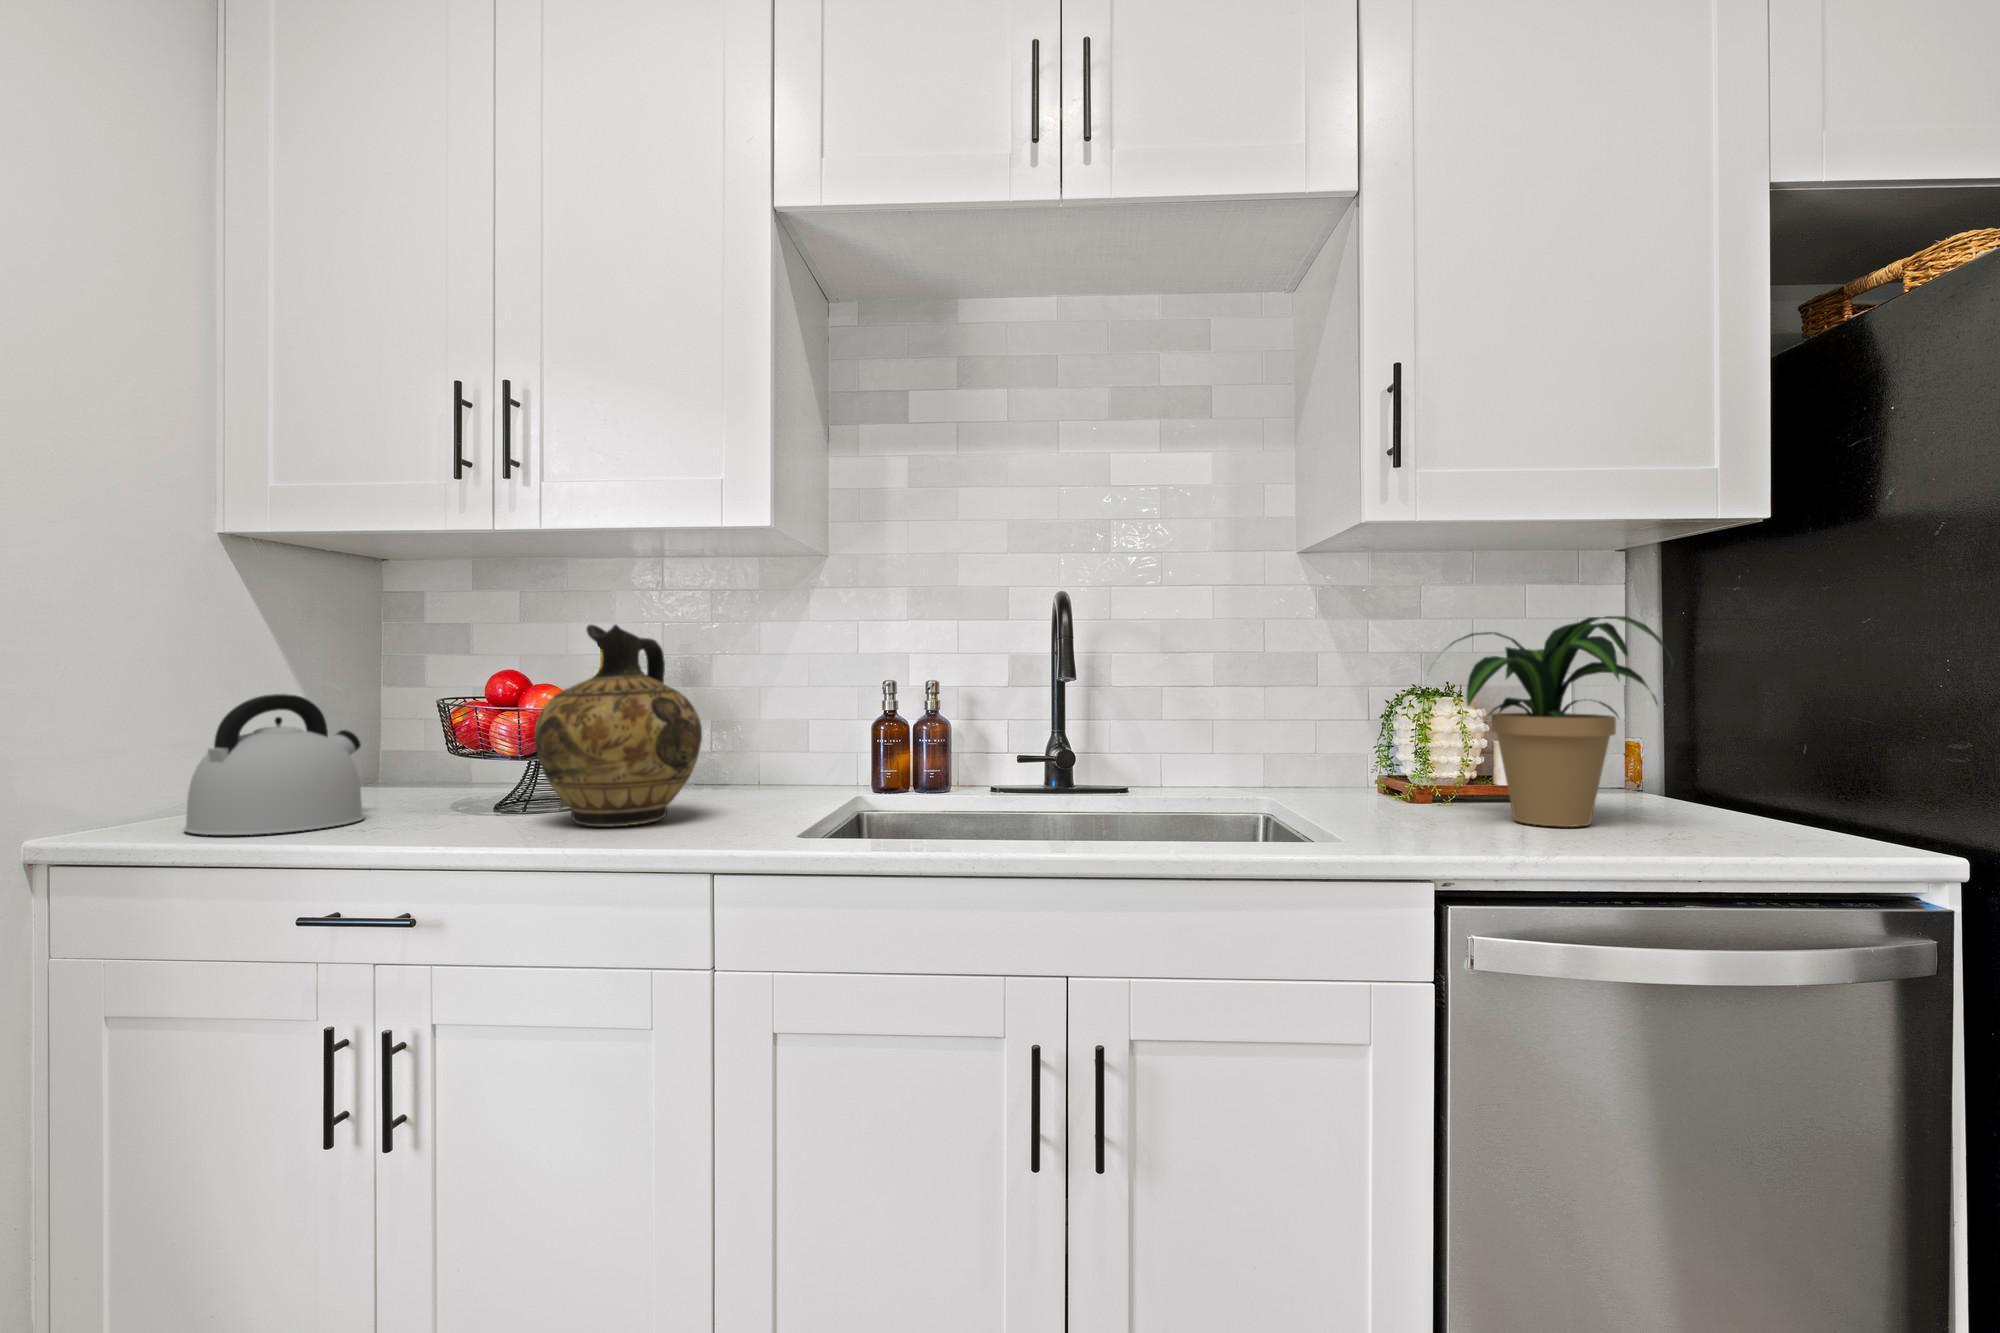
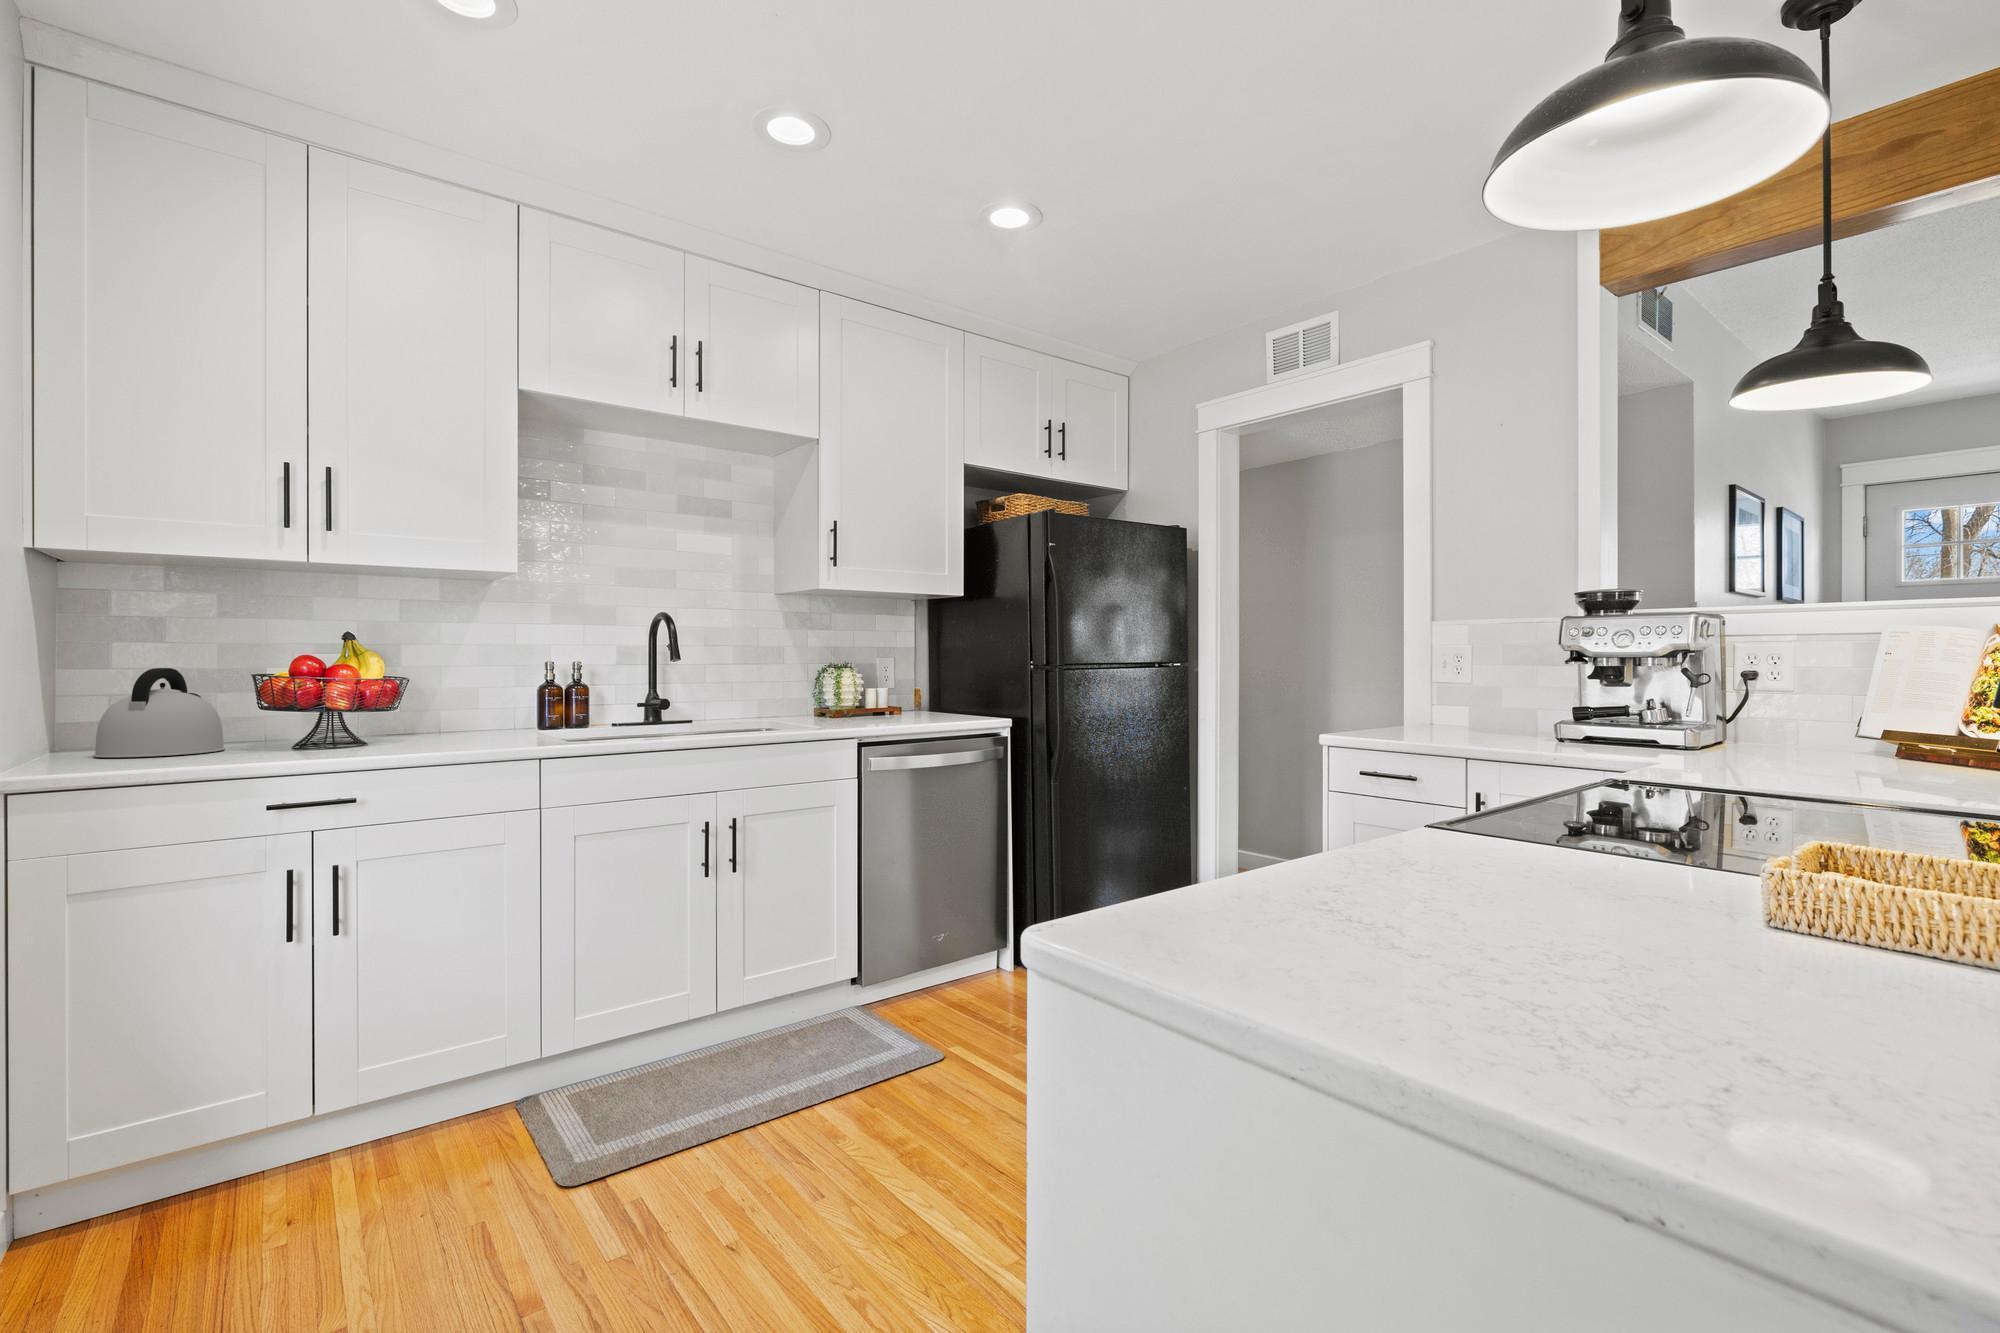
potted plant: present [1443,616,1672,827] -> none [843,632,937,719]
ceramic jug: present [534,625,702,826] -> none [368,627,476,742]

